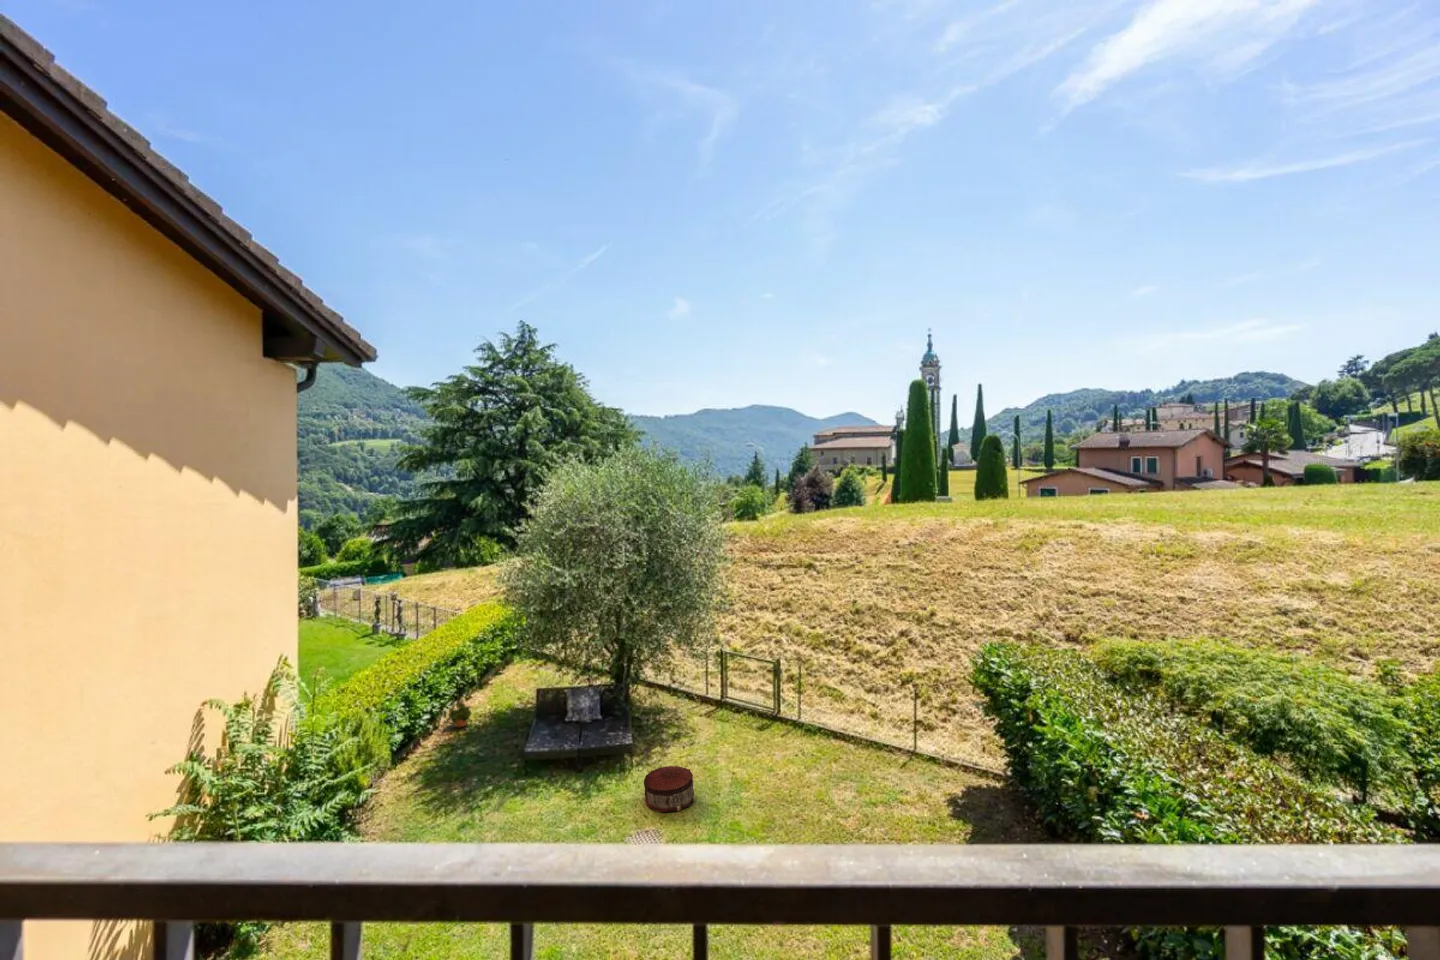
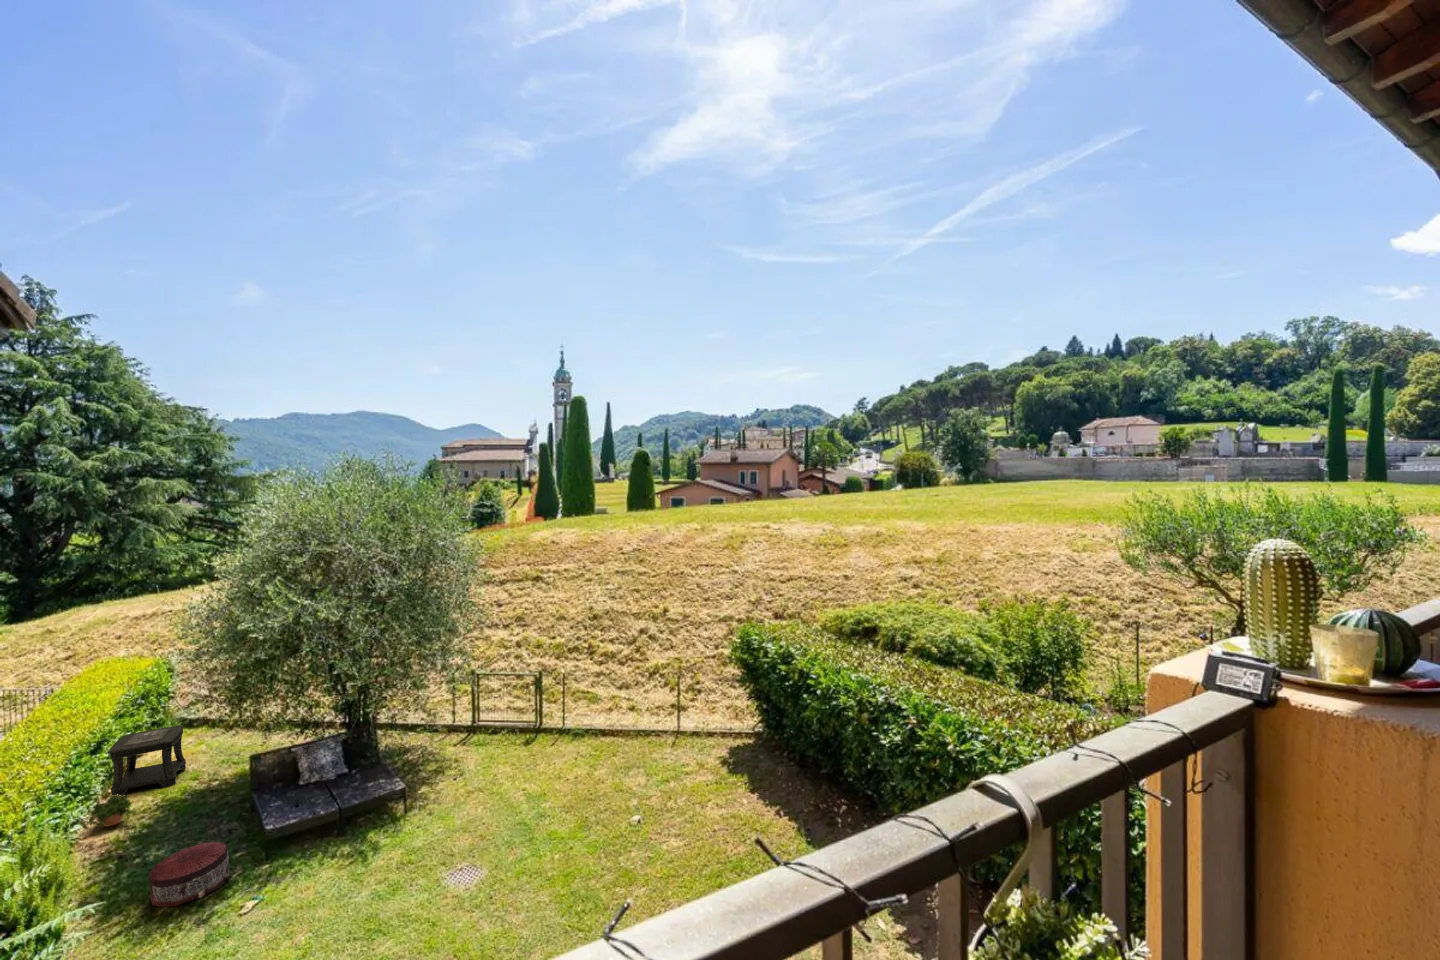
side table: none [465,659,514,707] -> present [107,725,186,796]
pouf: present [644,766,694,813] -> present [148,842,229,907]

